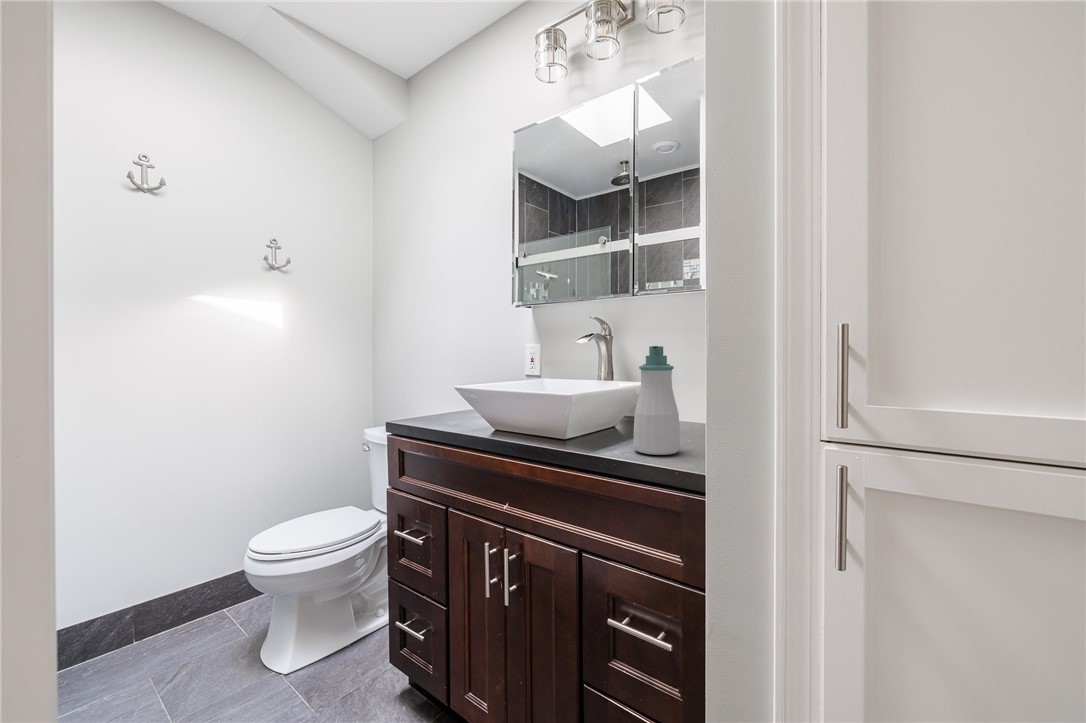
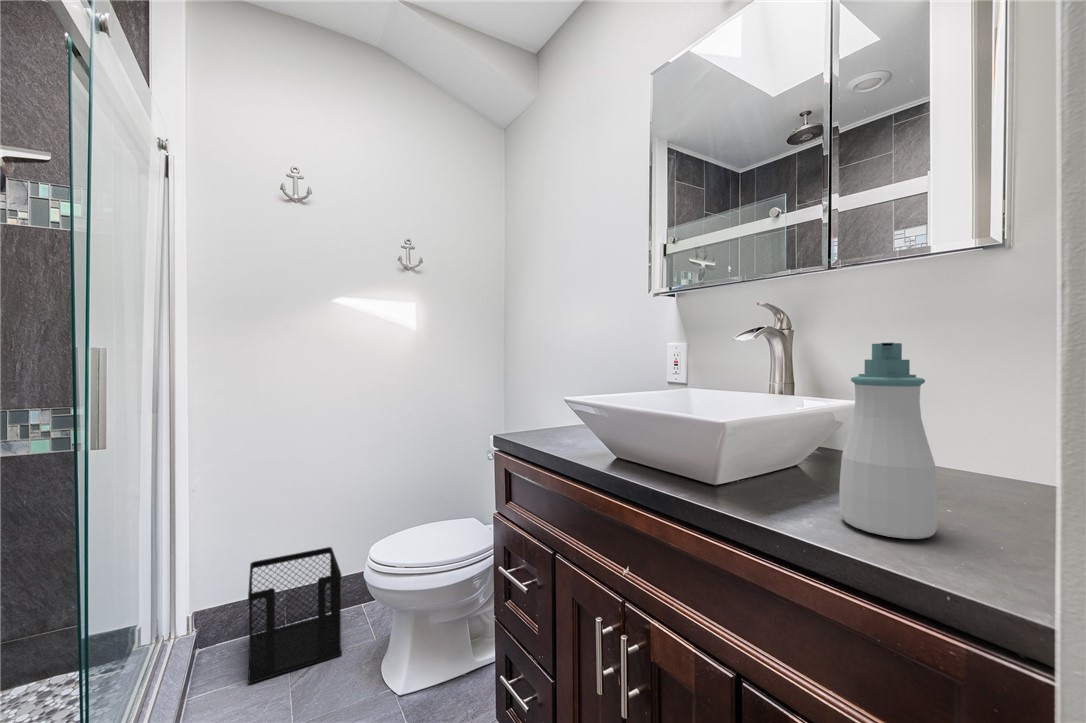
wastebasket: none [92,553,213,699] -> present [248,547,342,684]

